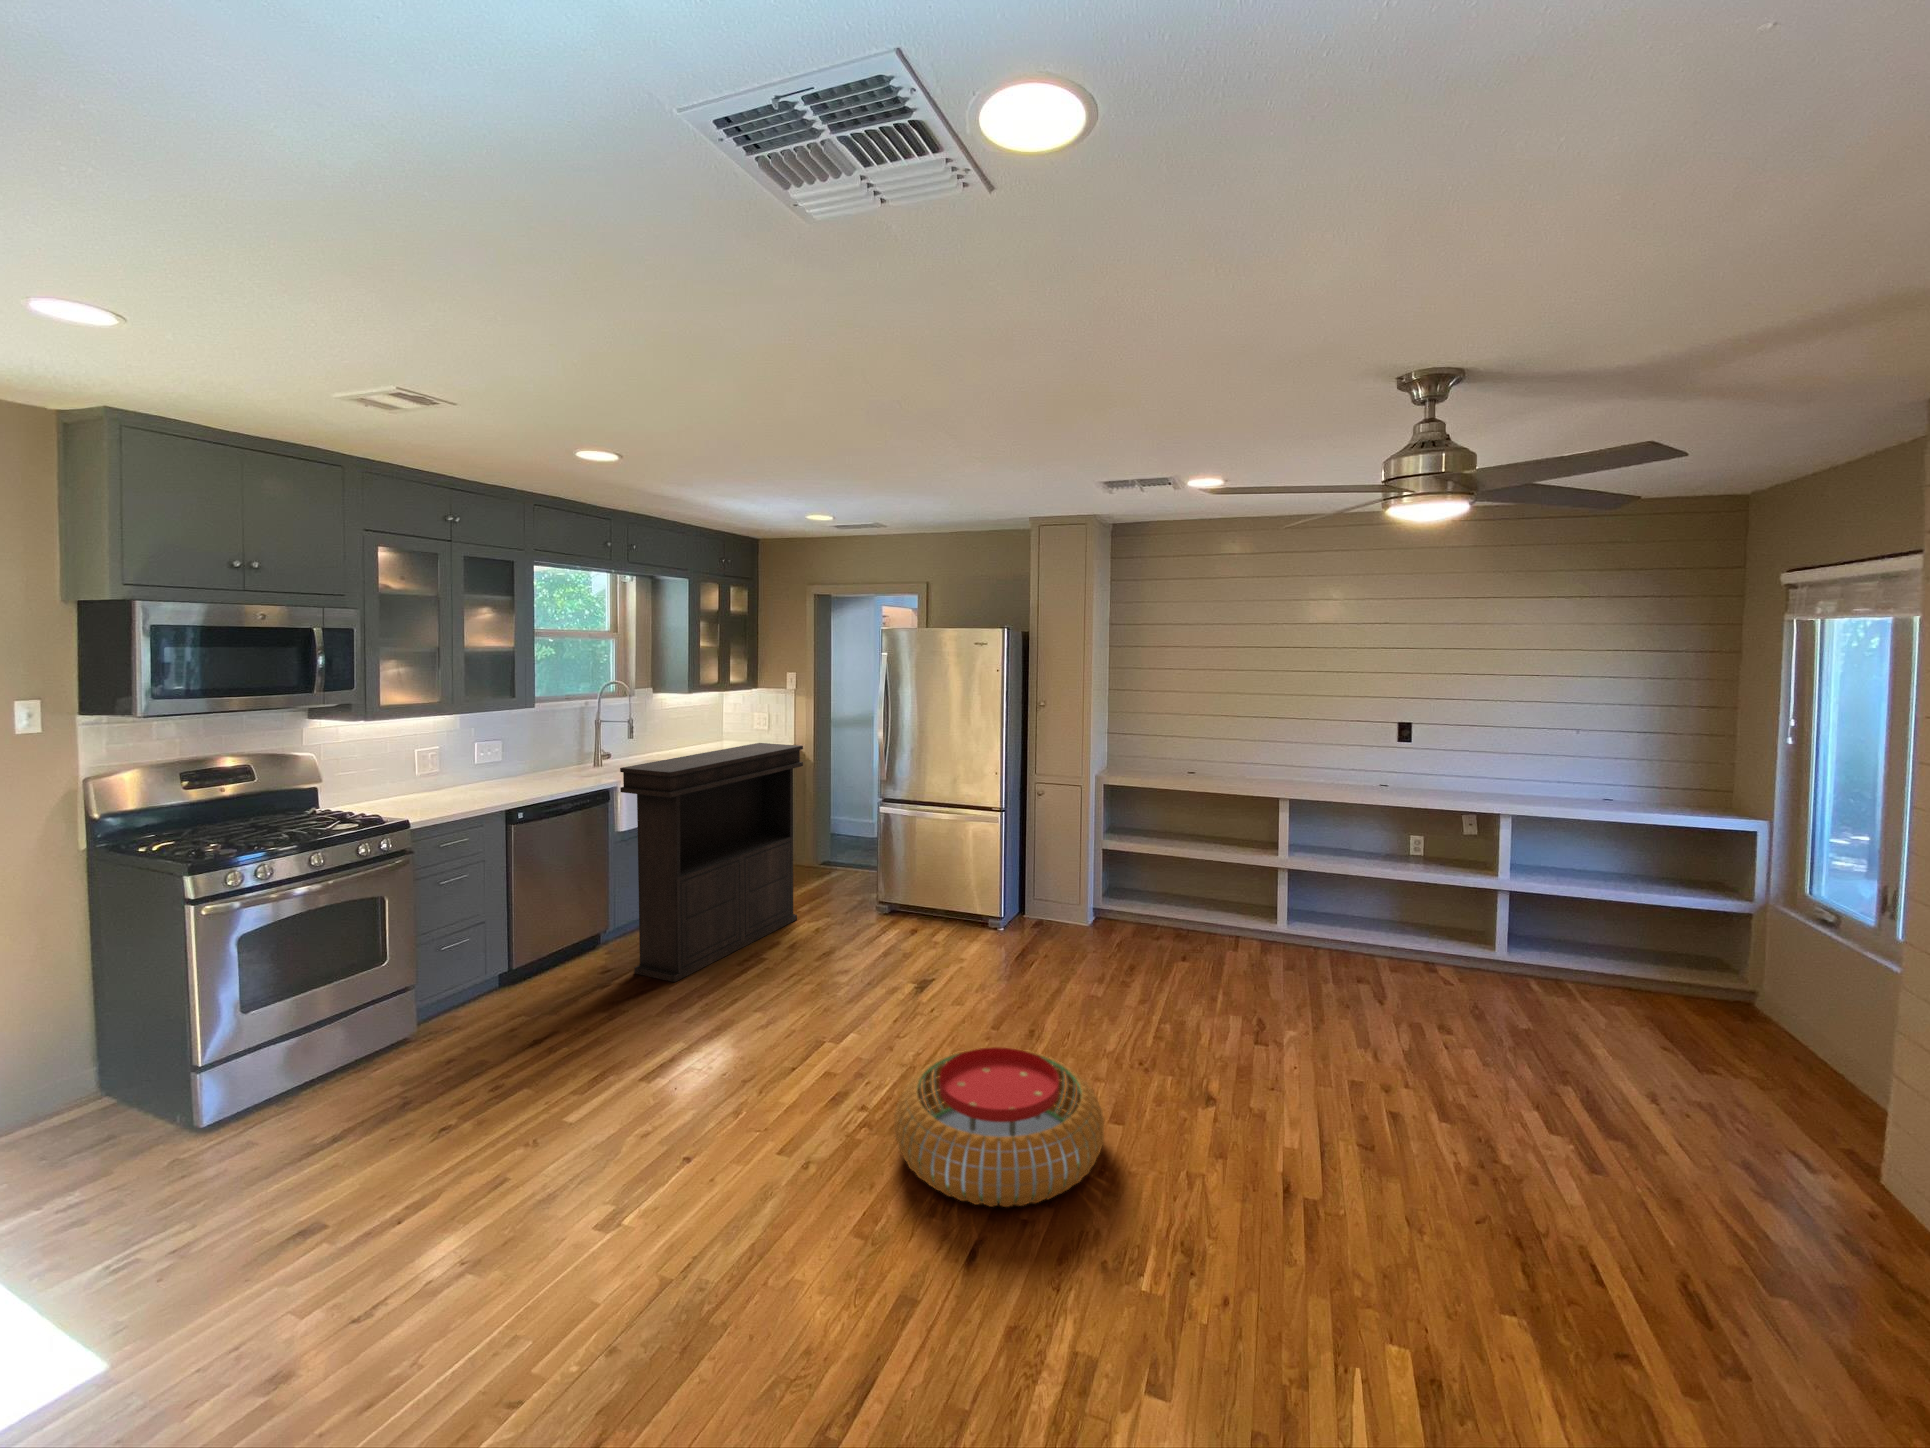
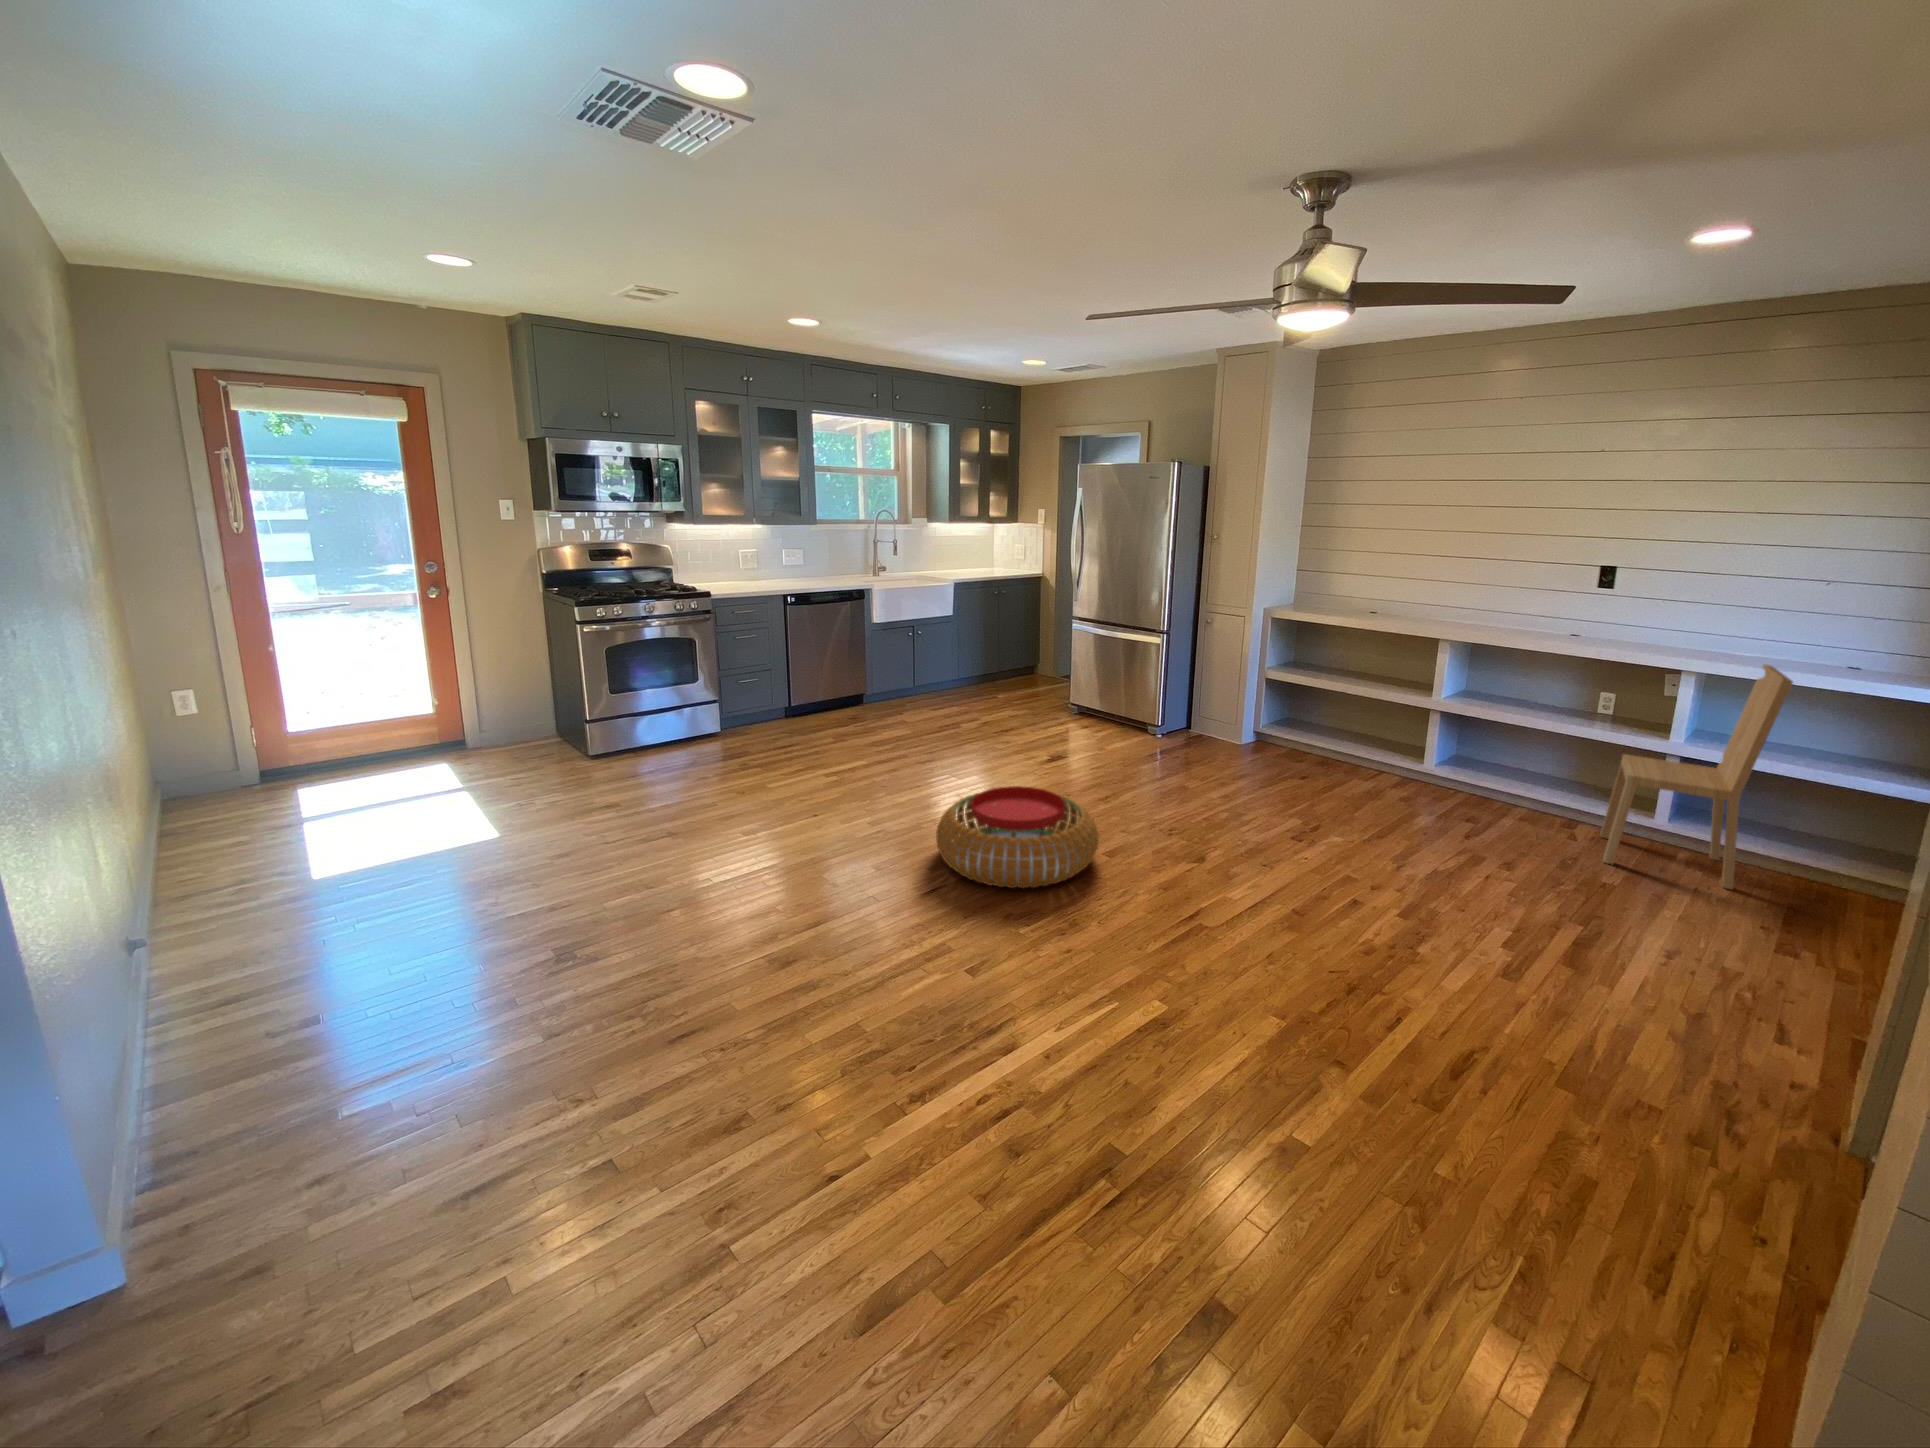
console table: present [620,743,803,982] -> none [856,562,1015,732]
dining chair: none [1459,805,1614,1014] -> present [1600,664,1793,889]

